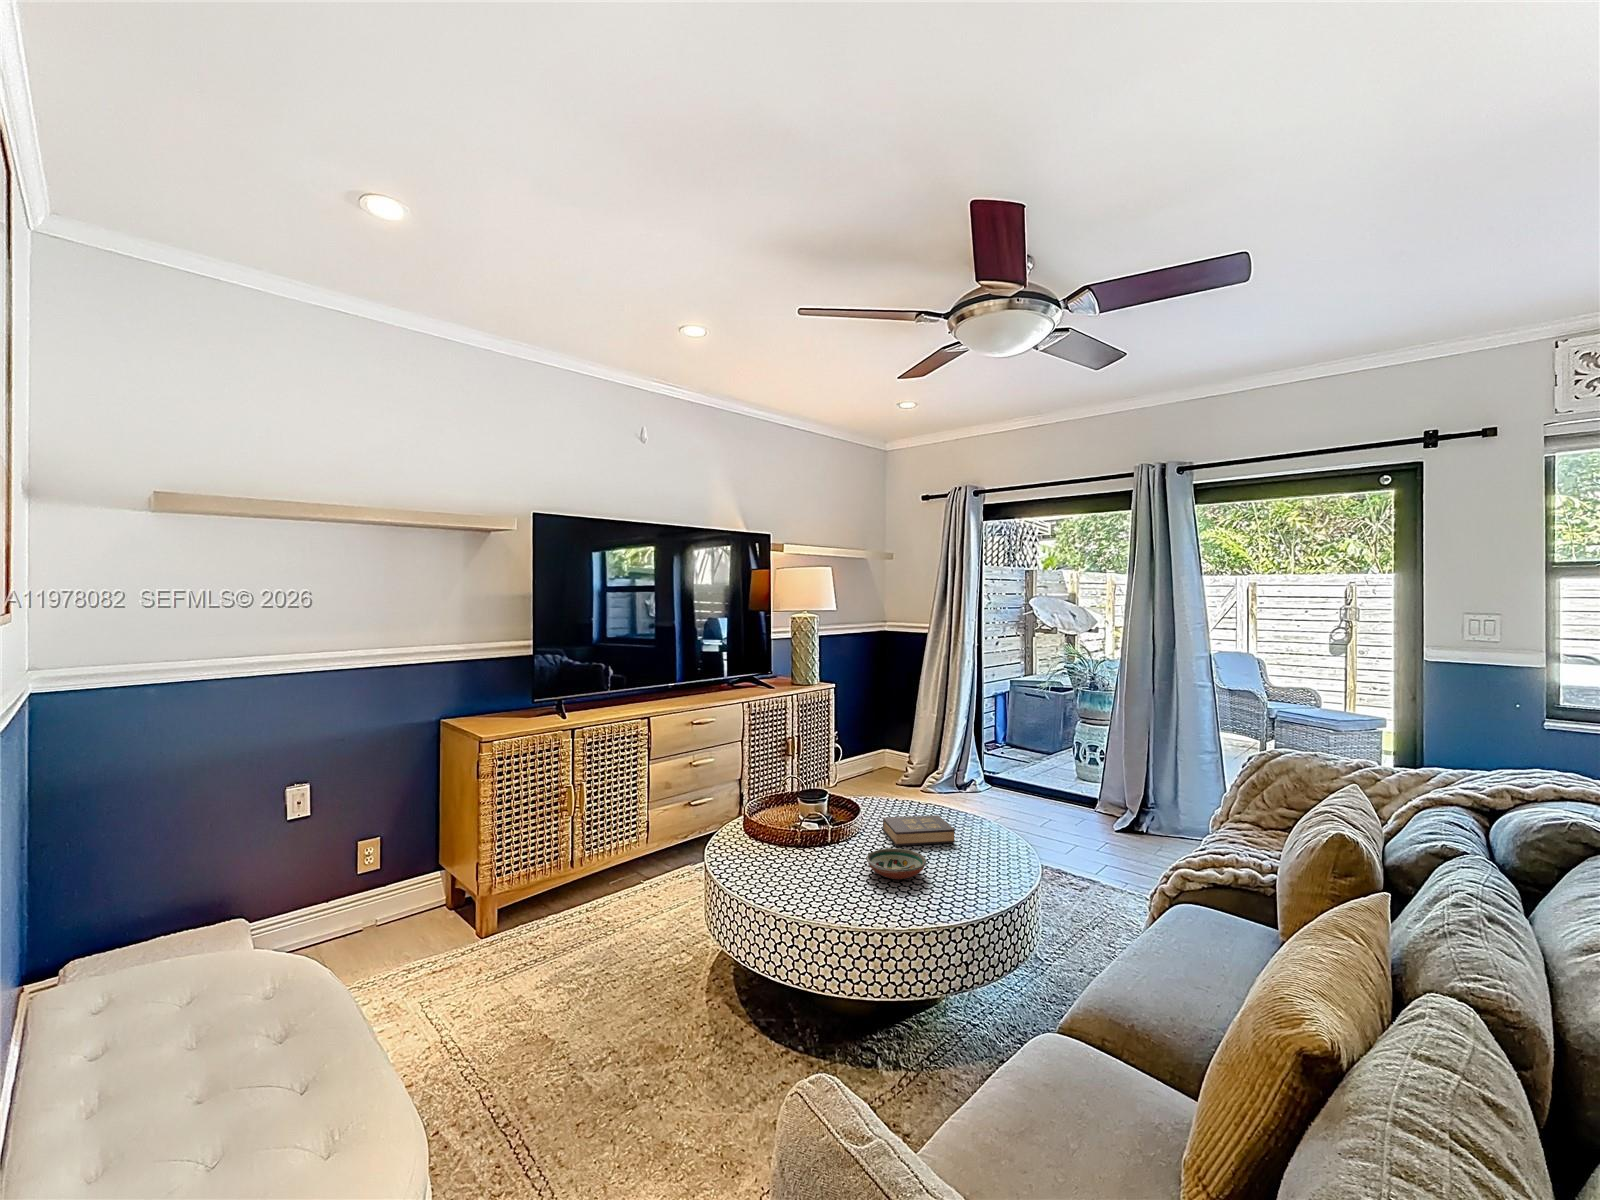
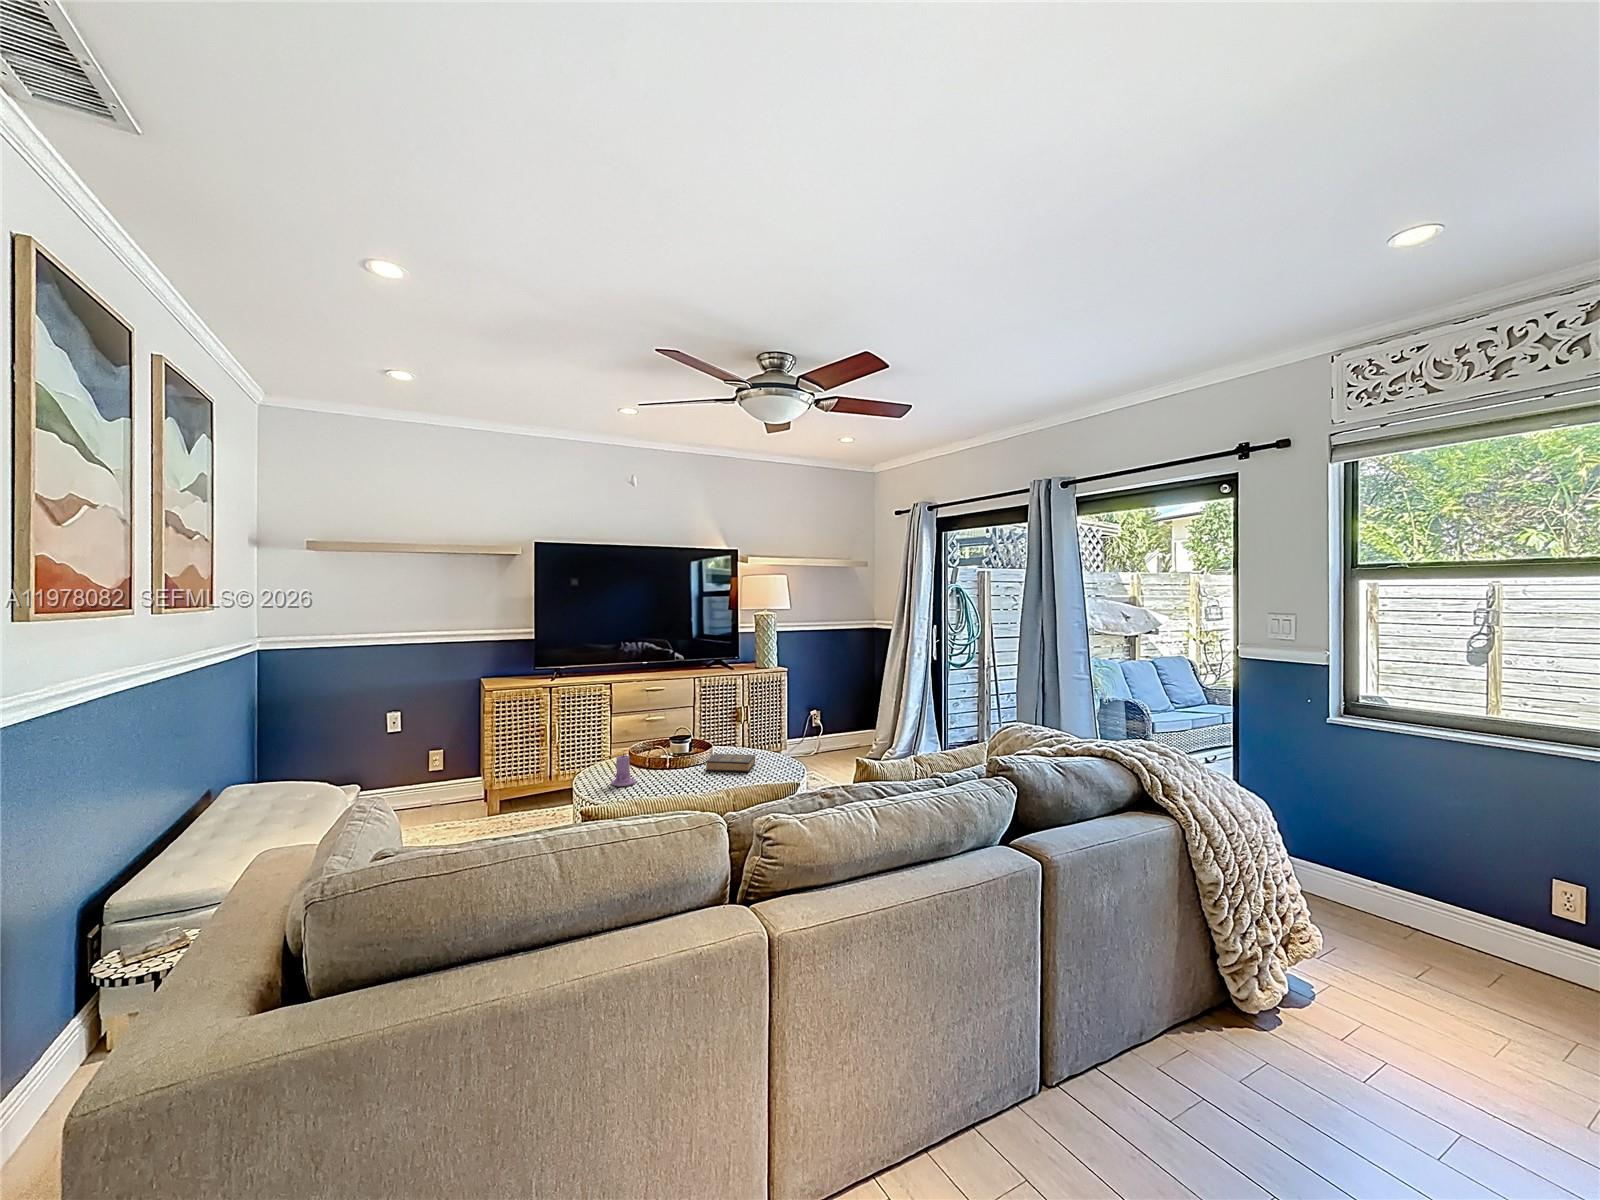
candle: none [797,834,834,890] -> present [611,753,636,786]
decorative bowl: present [866,848,926,879] -> none [660,768,700,786]

